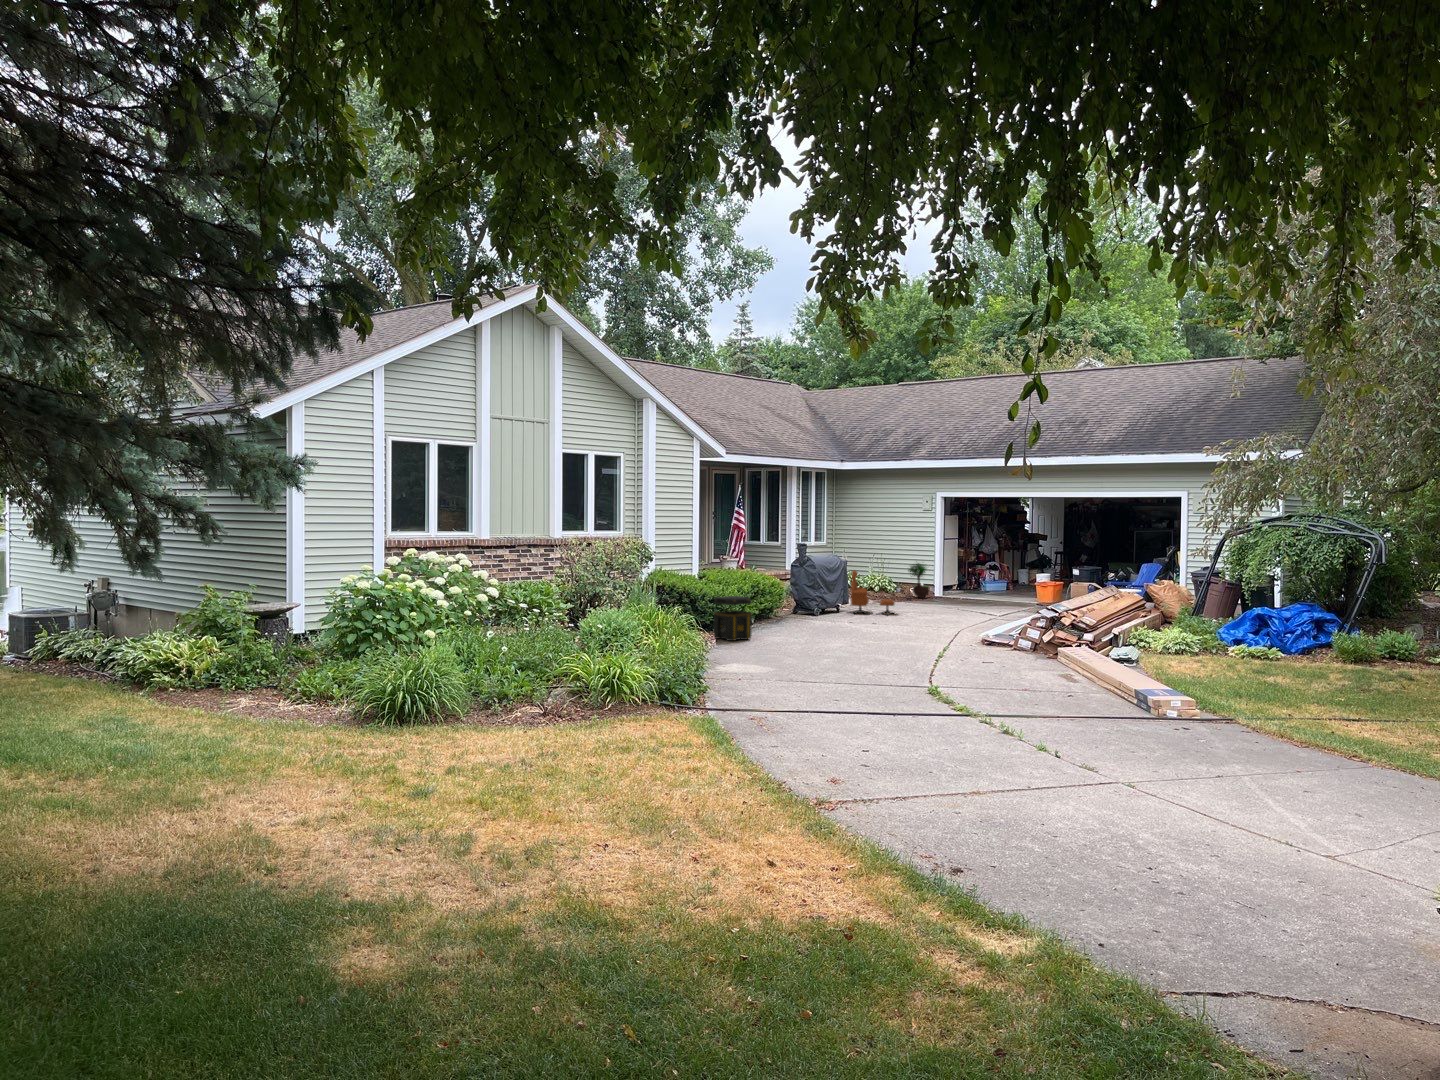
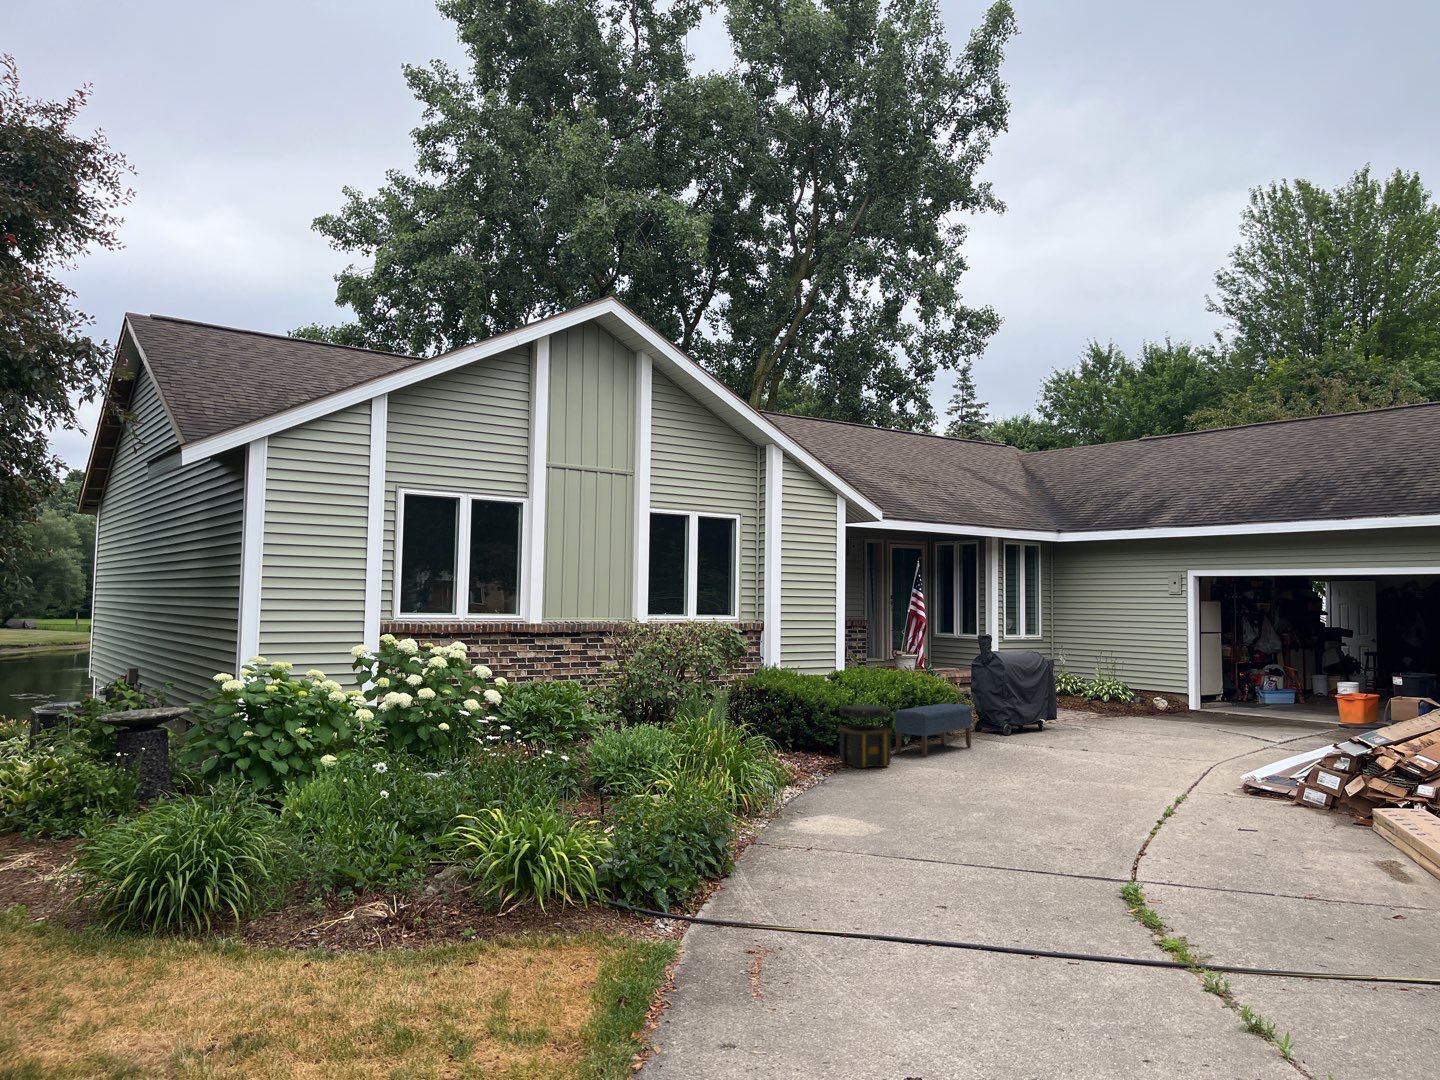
potted tree: present [908,563,930,598] -> none [1147,658,1180,709]
lounge chair: present [851,570,896,615] -> none [1055,672,1127,734]
bench: none [746,595,798,633] -> present [894,703,973,757]

